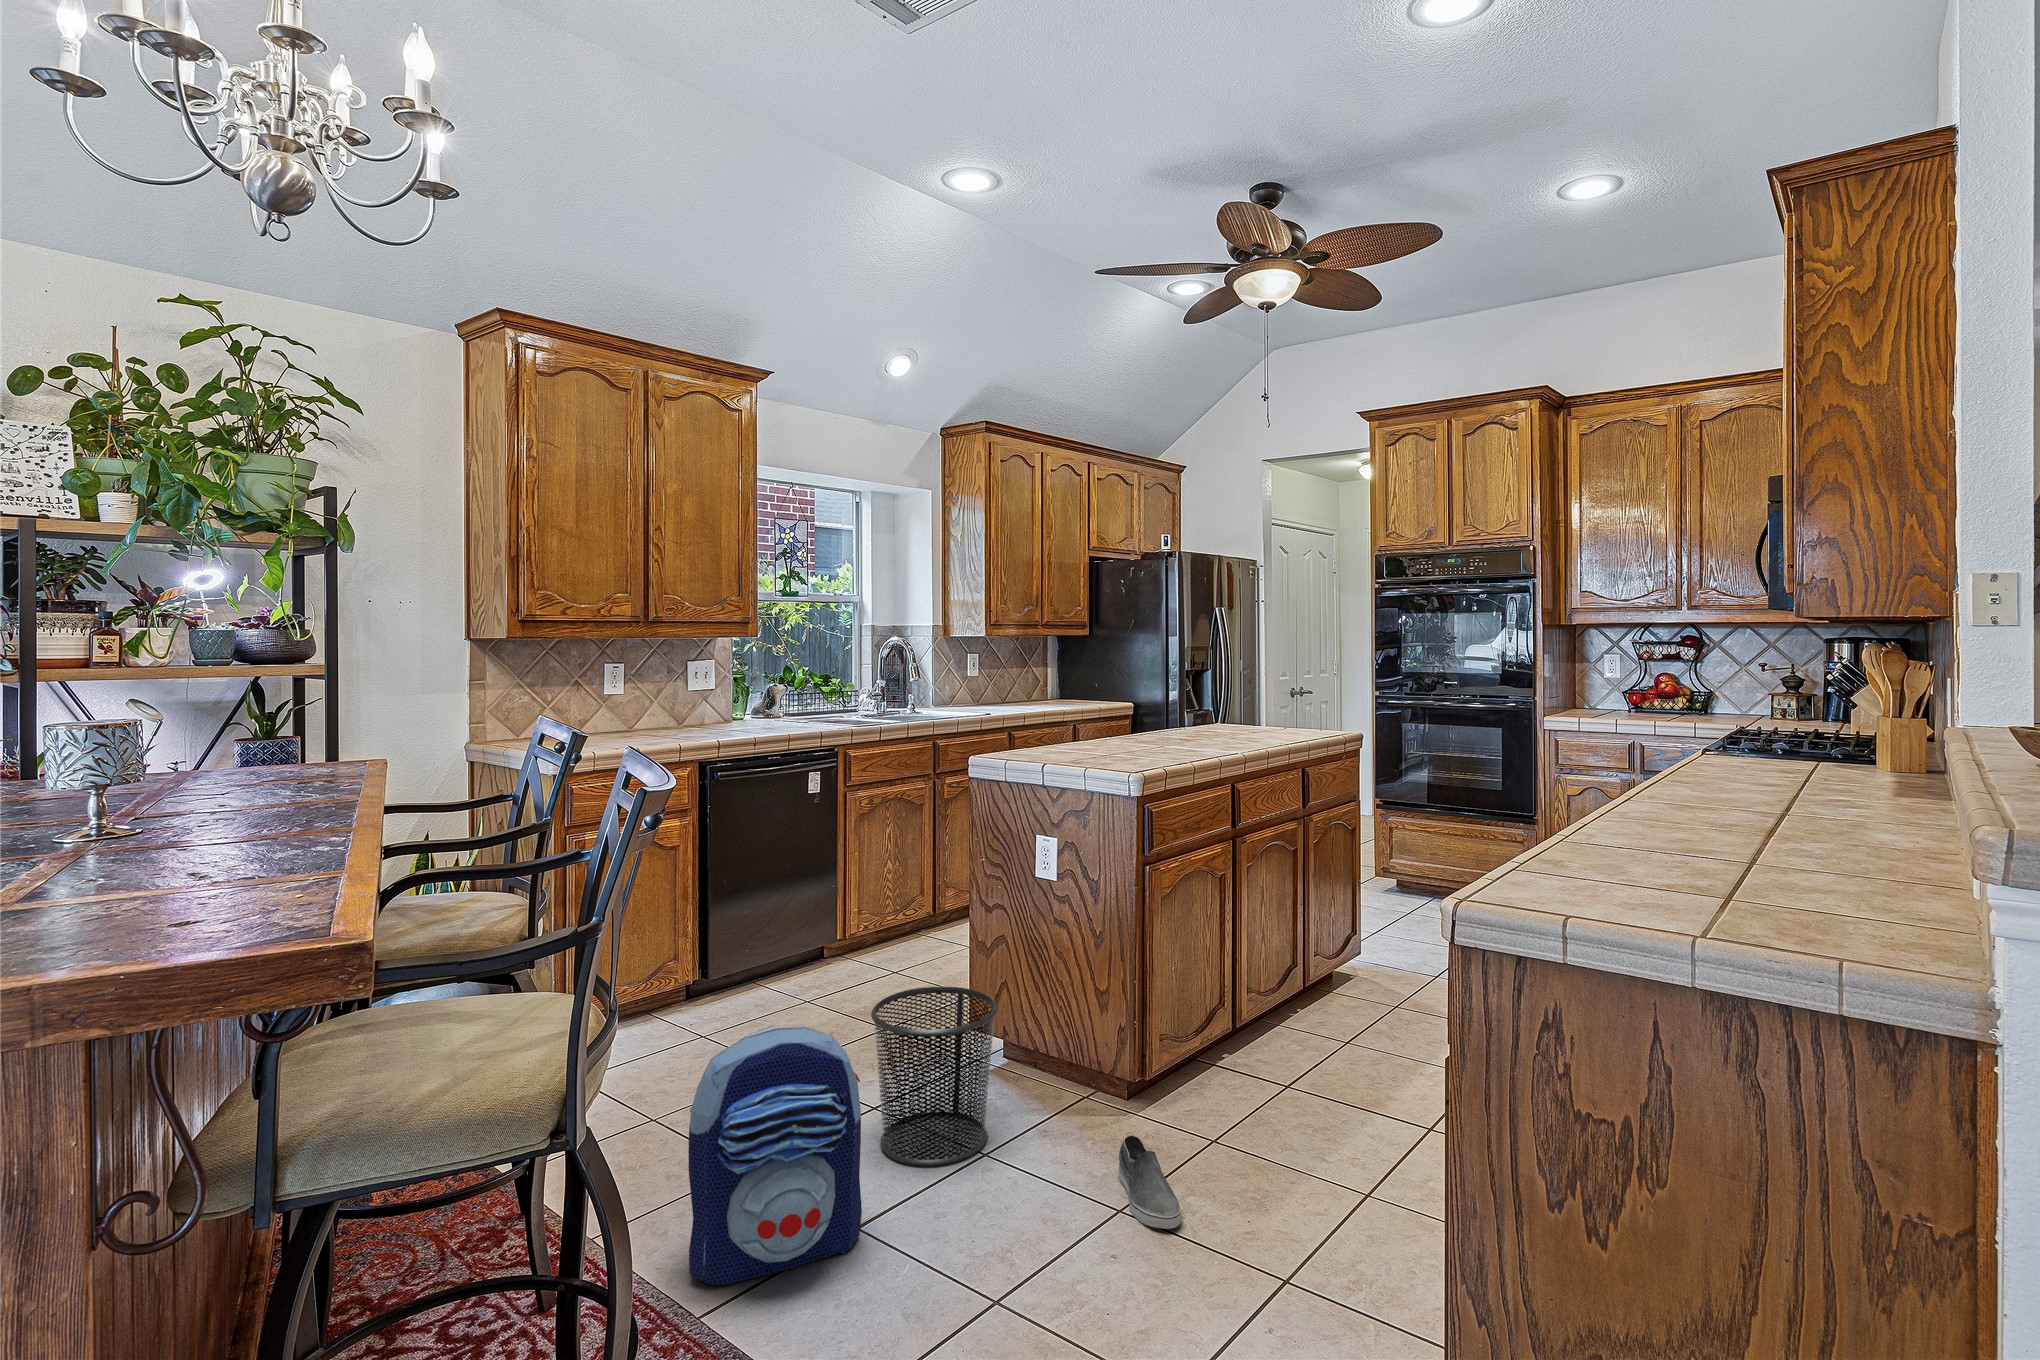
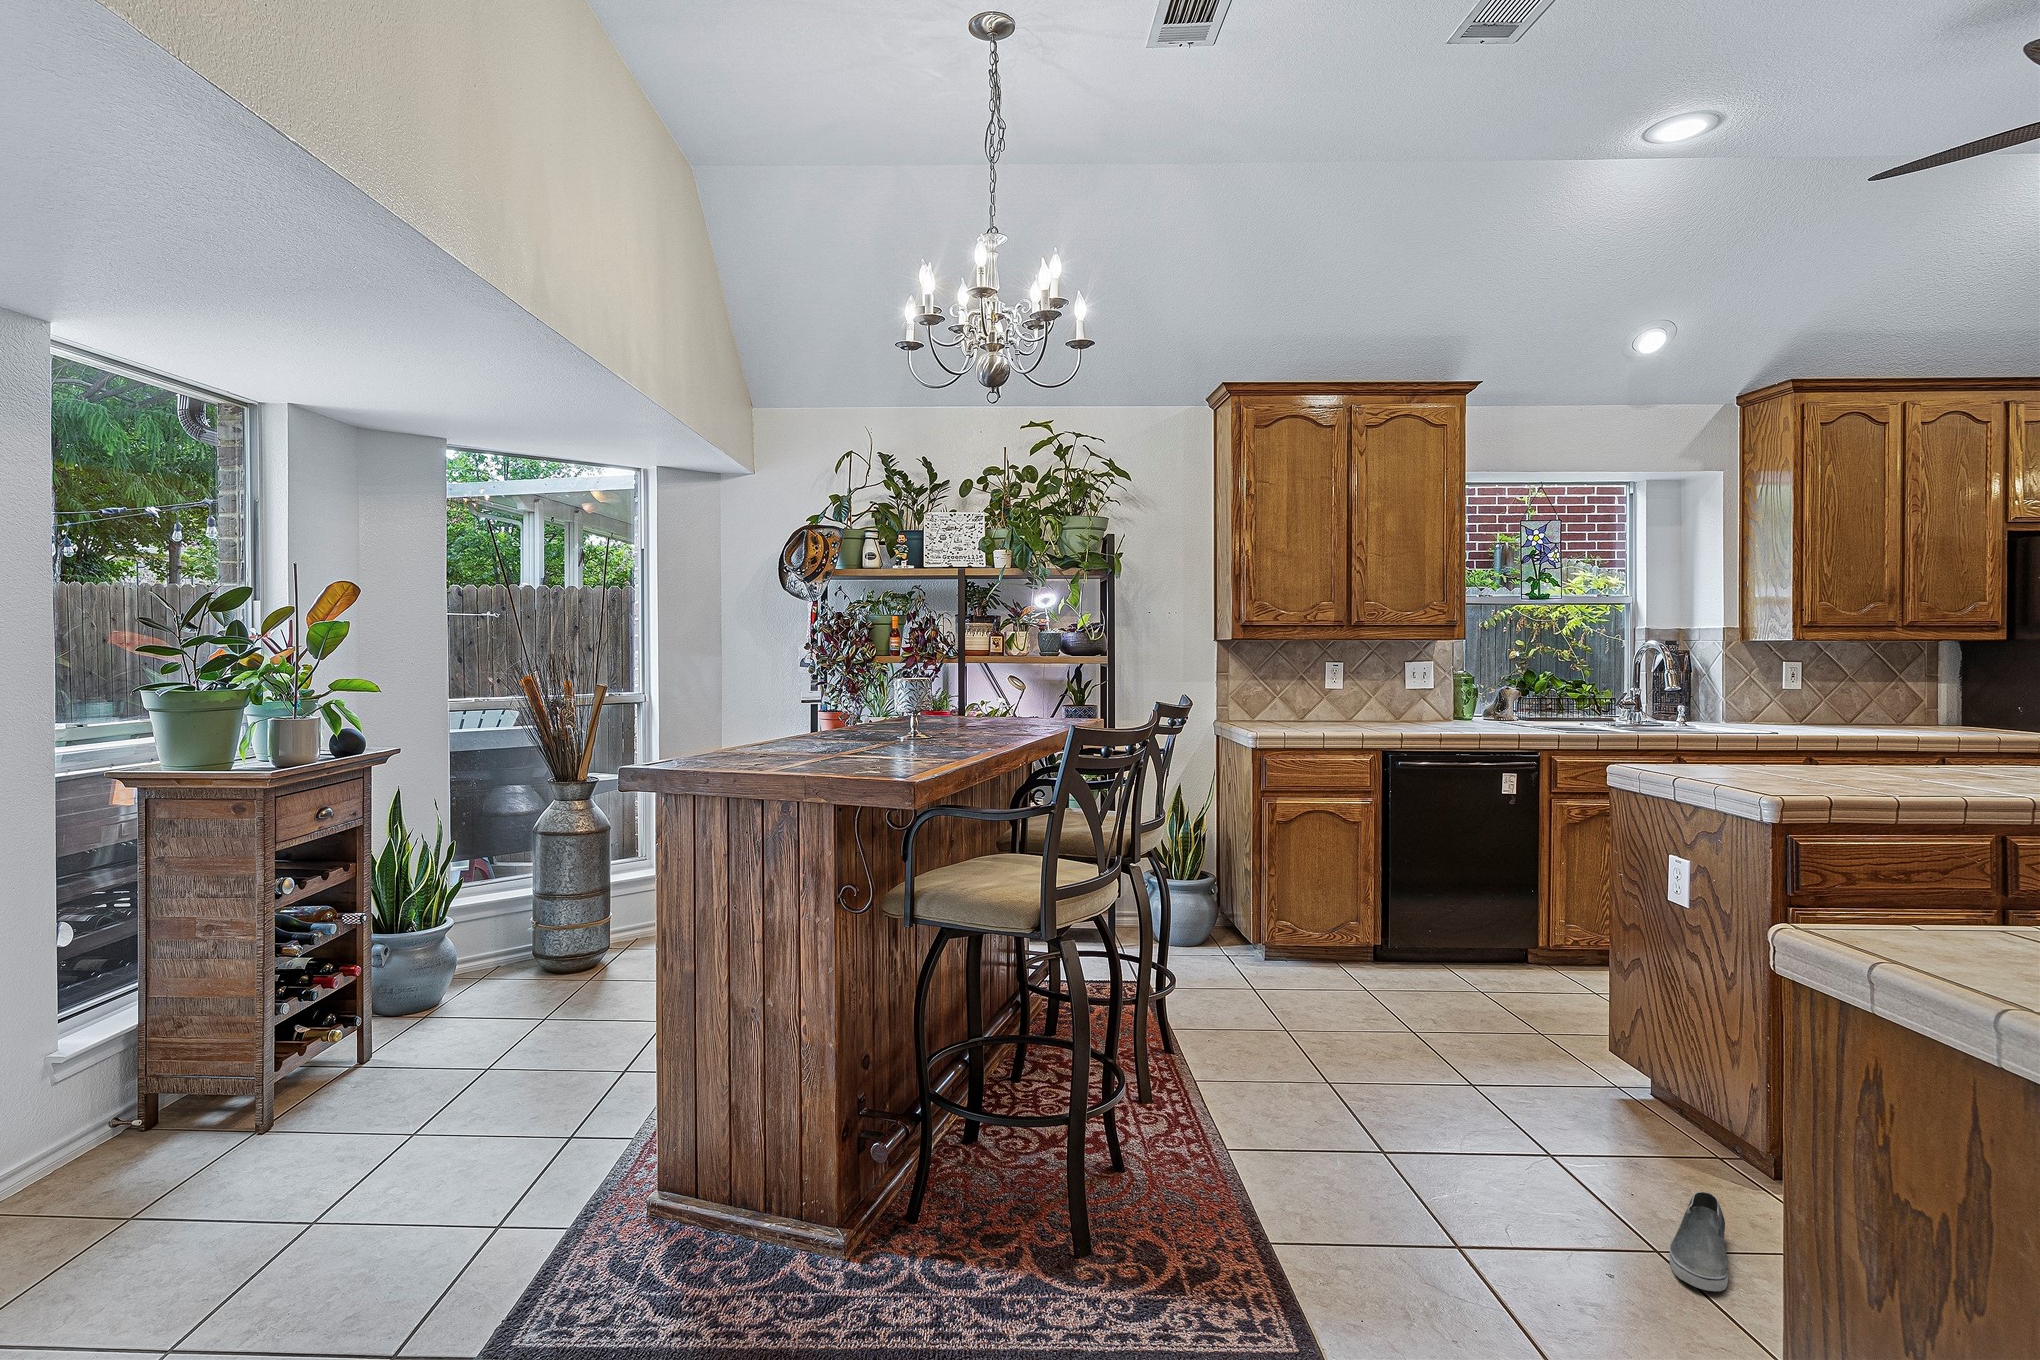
waste bin: present [871,986,997,1166] -> none [1441,979,1580,1153]
backpack: present [689,1024,862,1286] -> none [1236,954,1385,1166]

